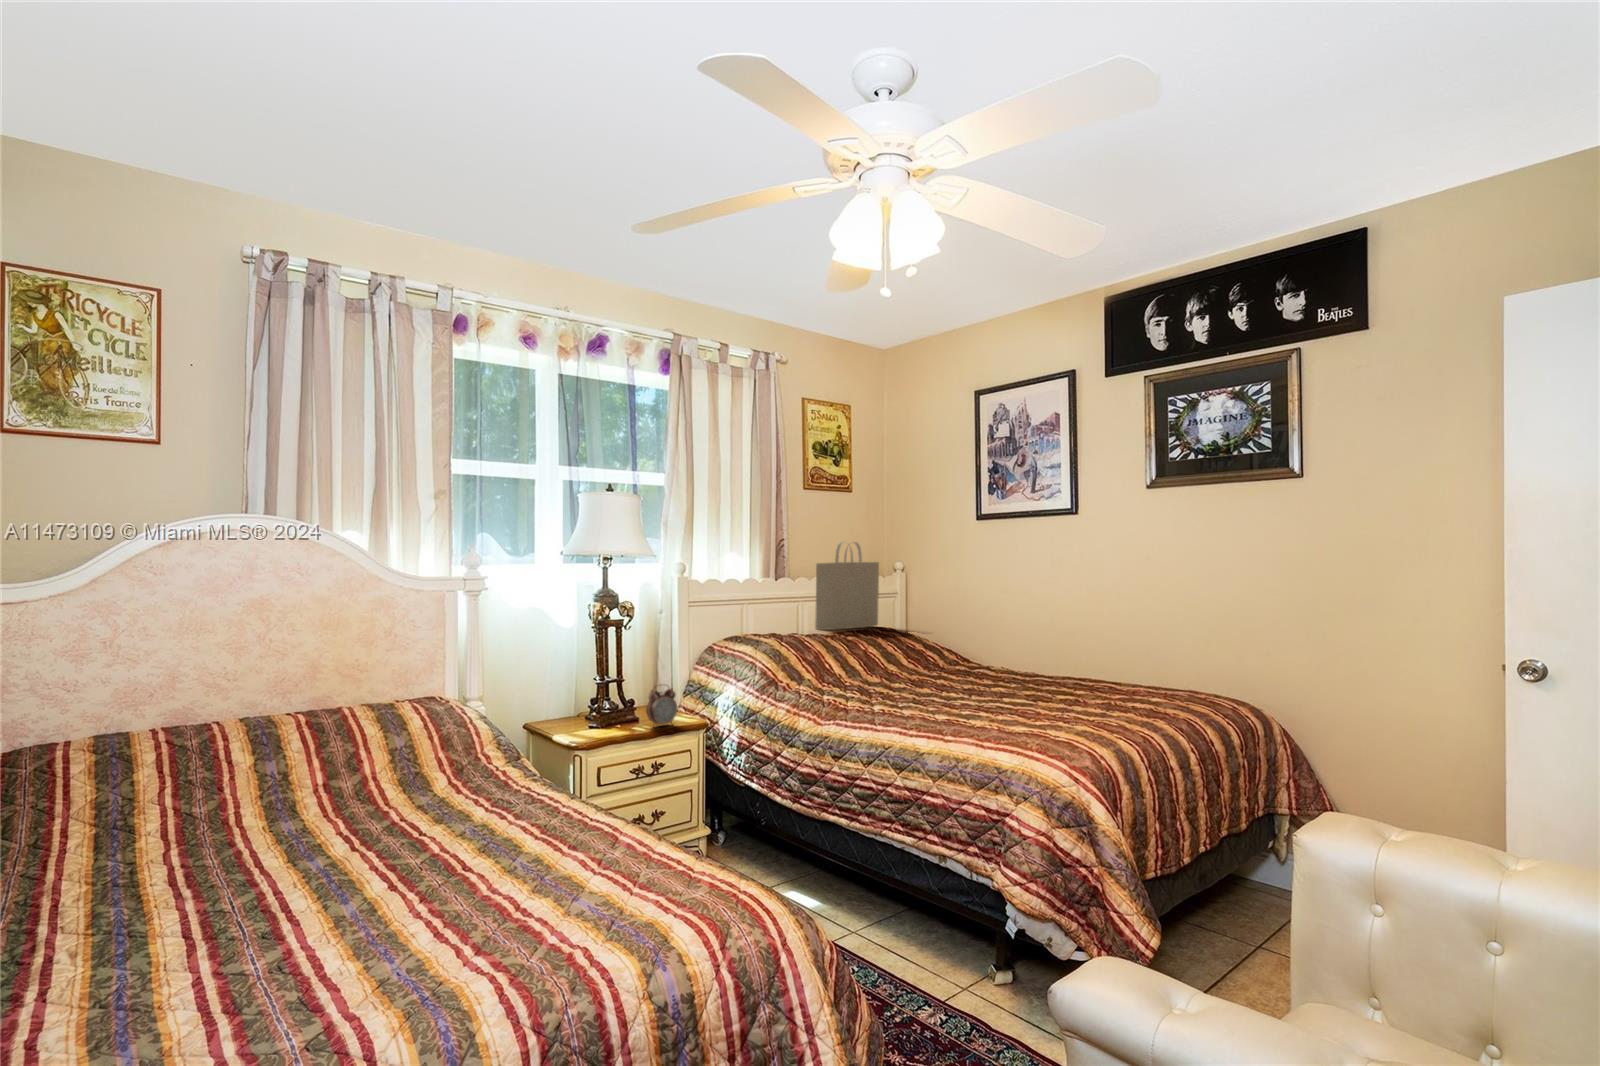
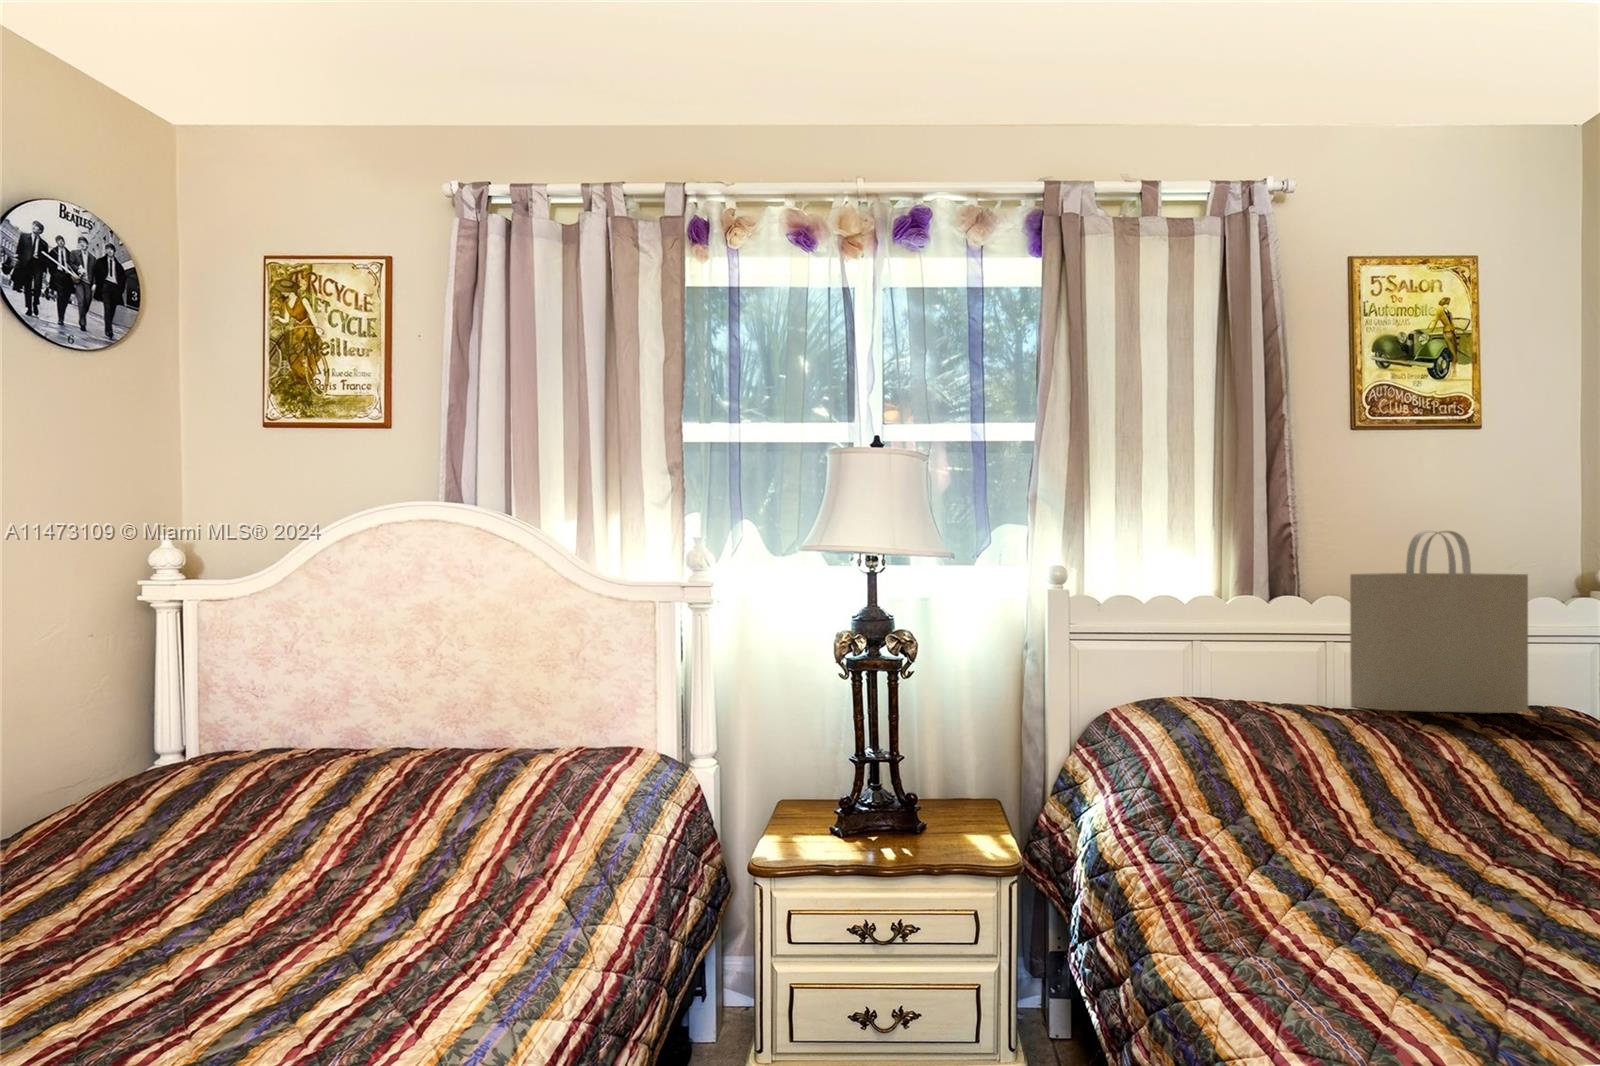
alarm clock: present [646,685,677,725] -> none [932,774,984,848]

